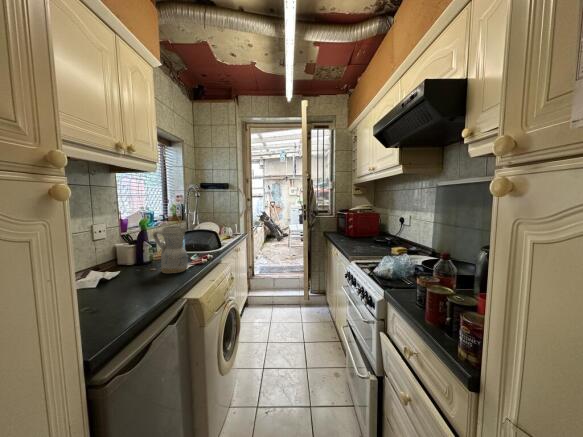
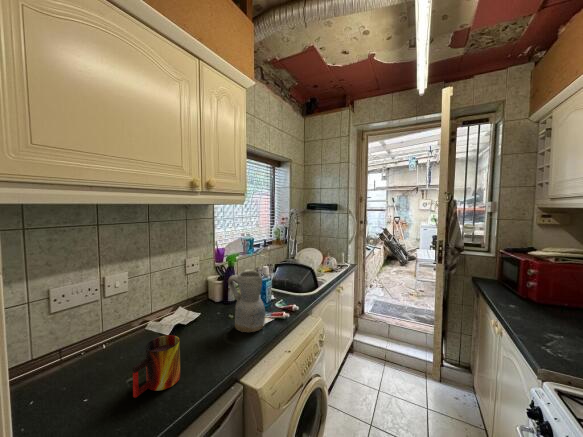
mug: none [100,268,134,309] -> present [133,335,180,398]

